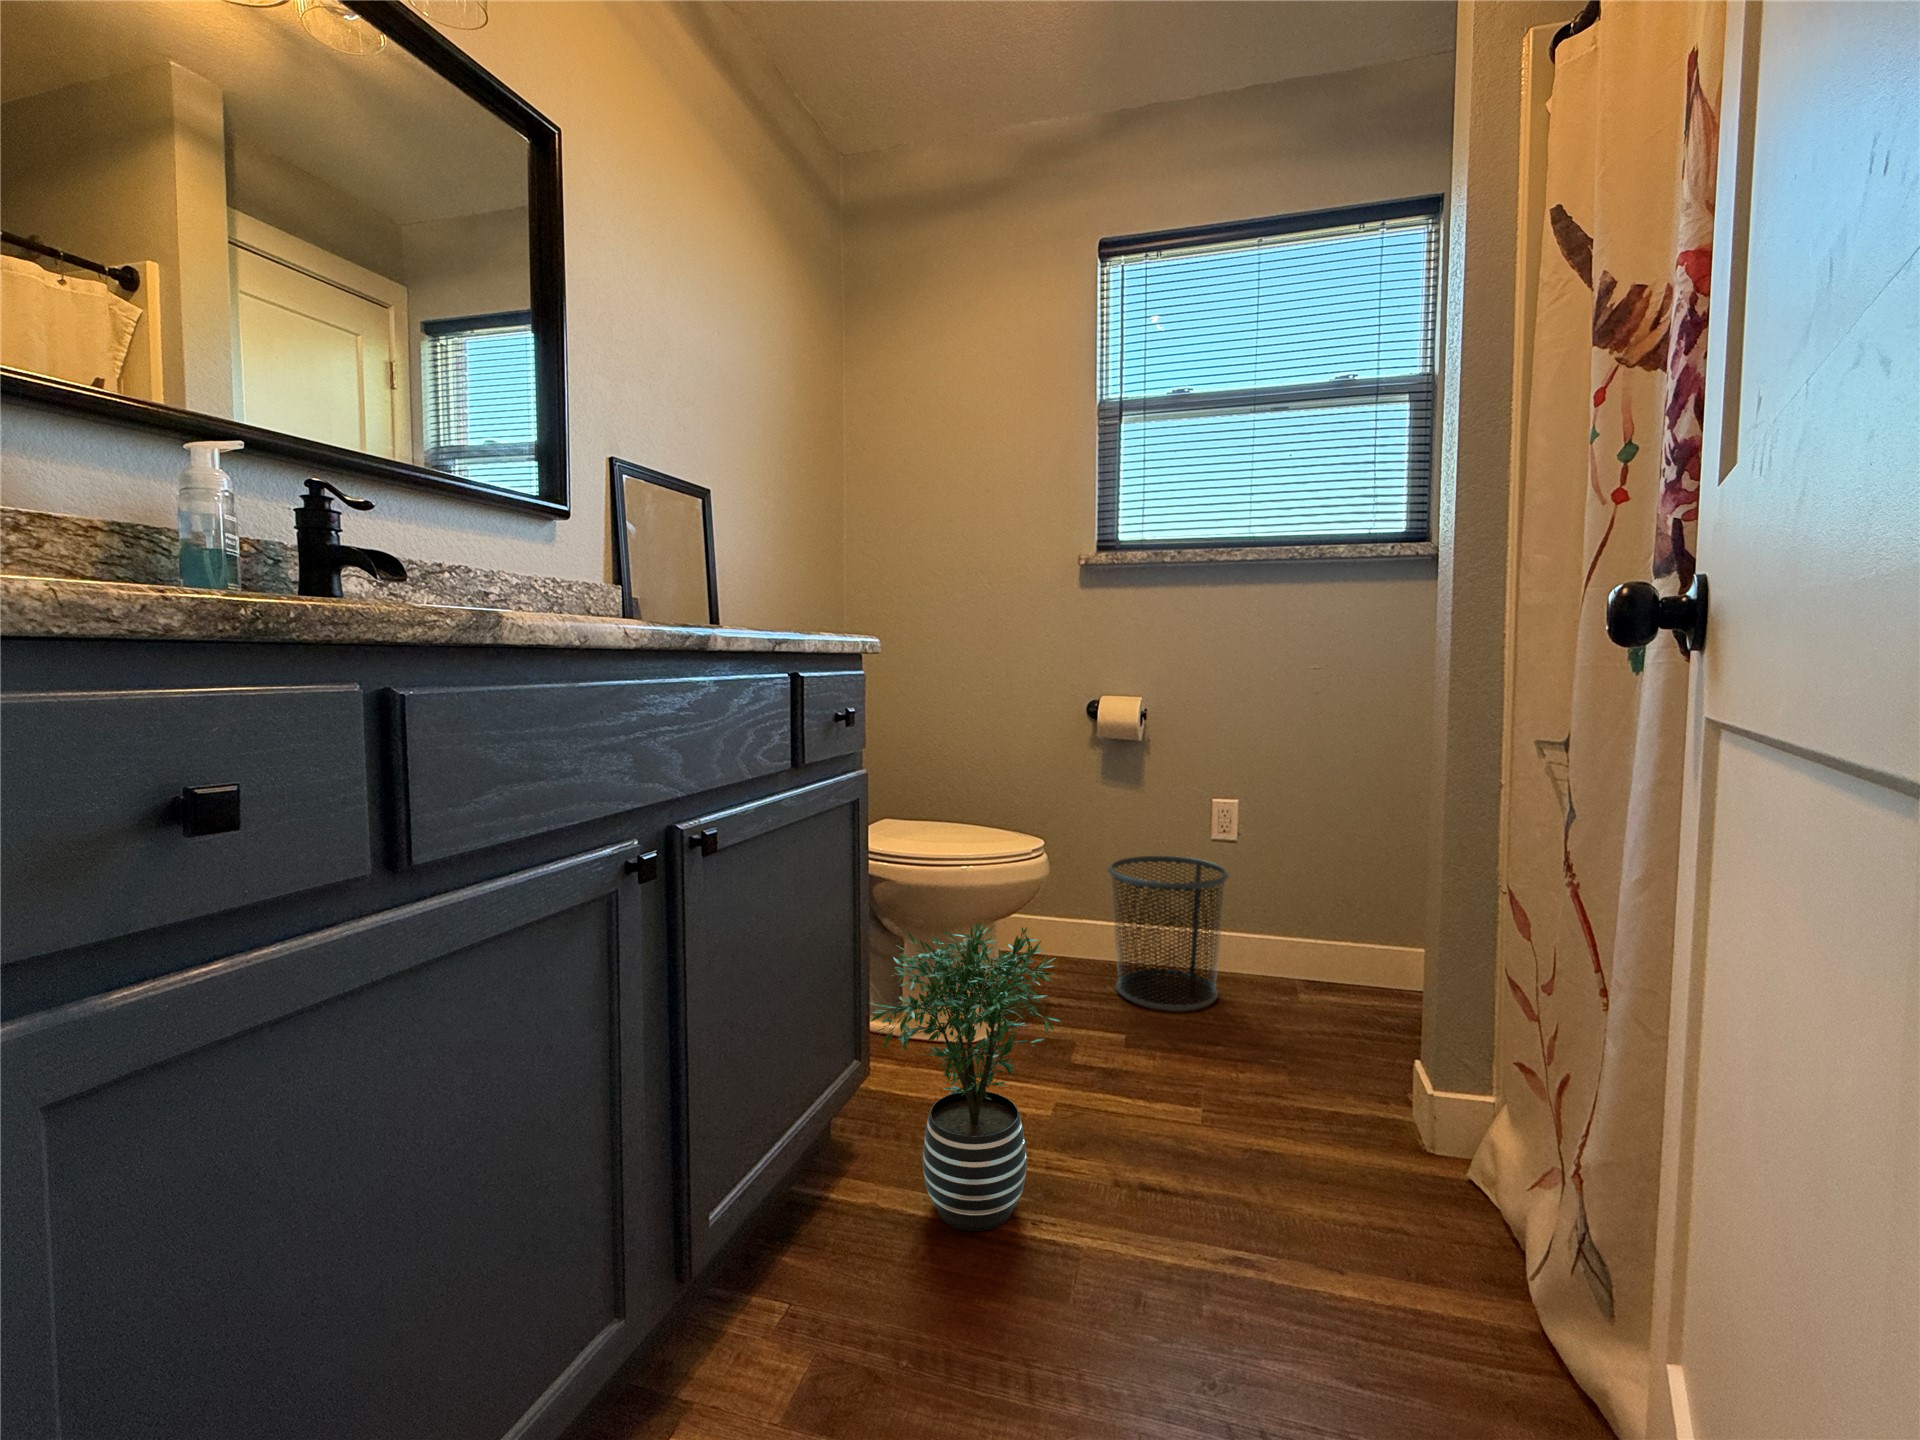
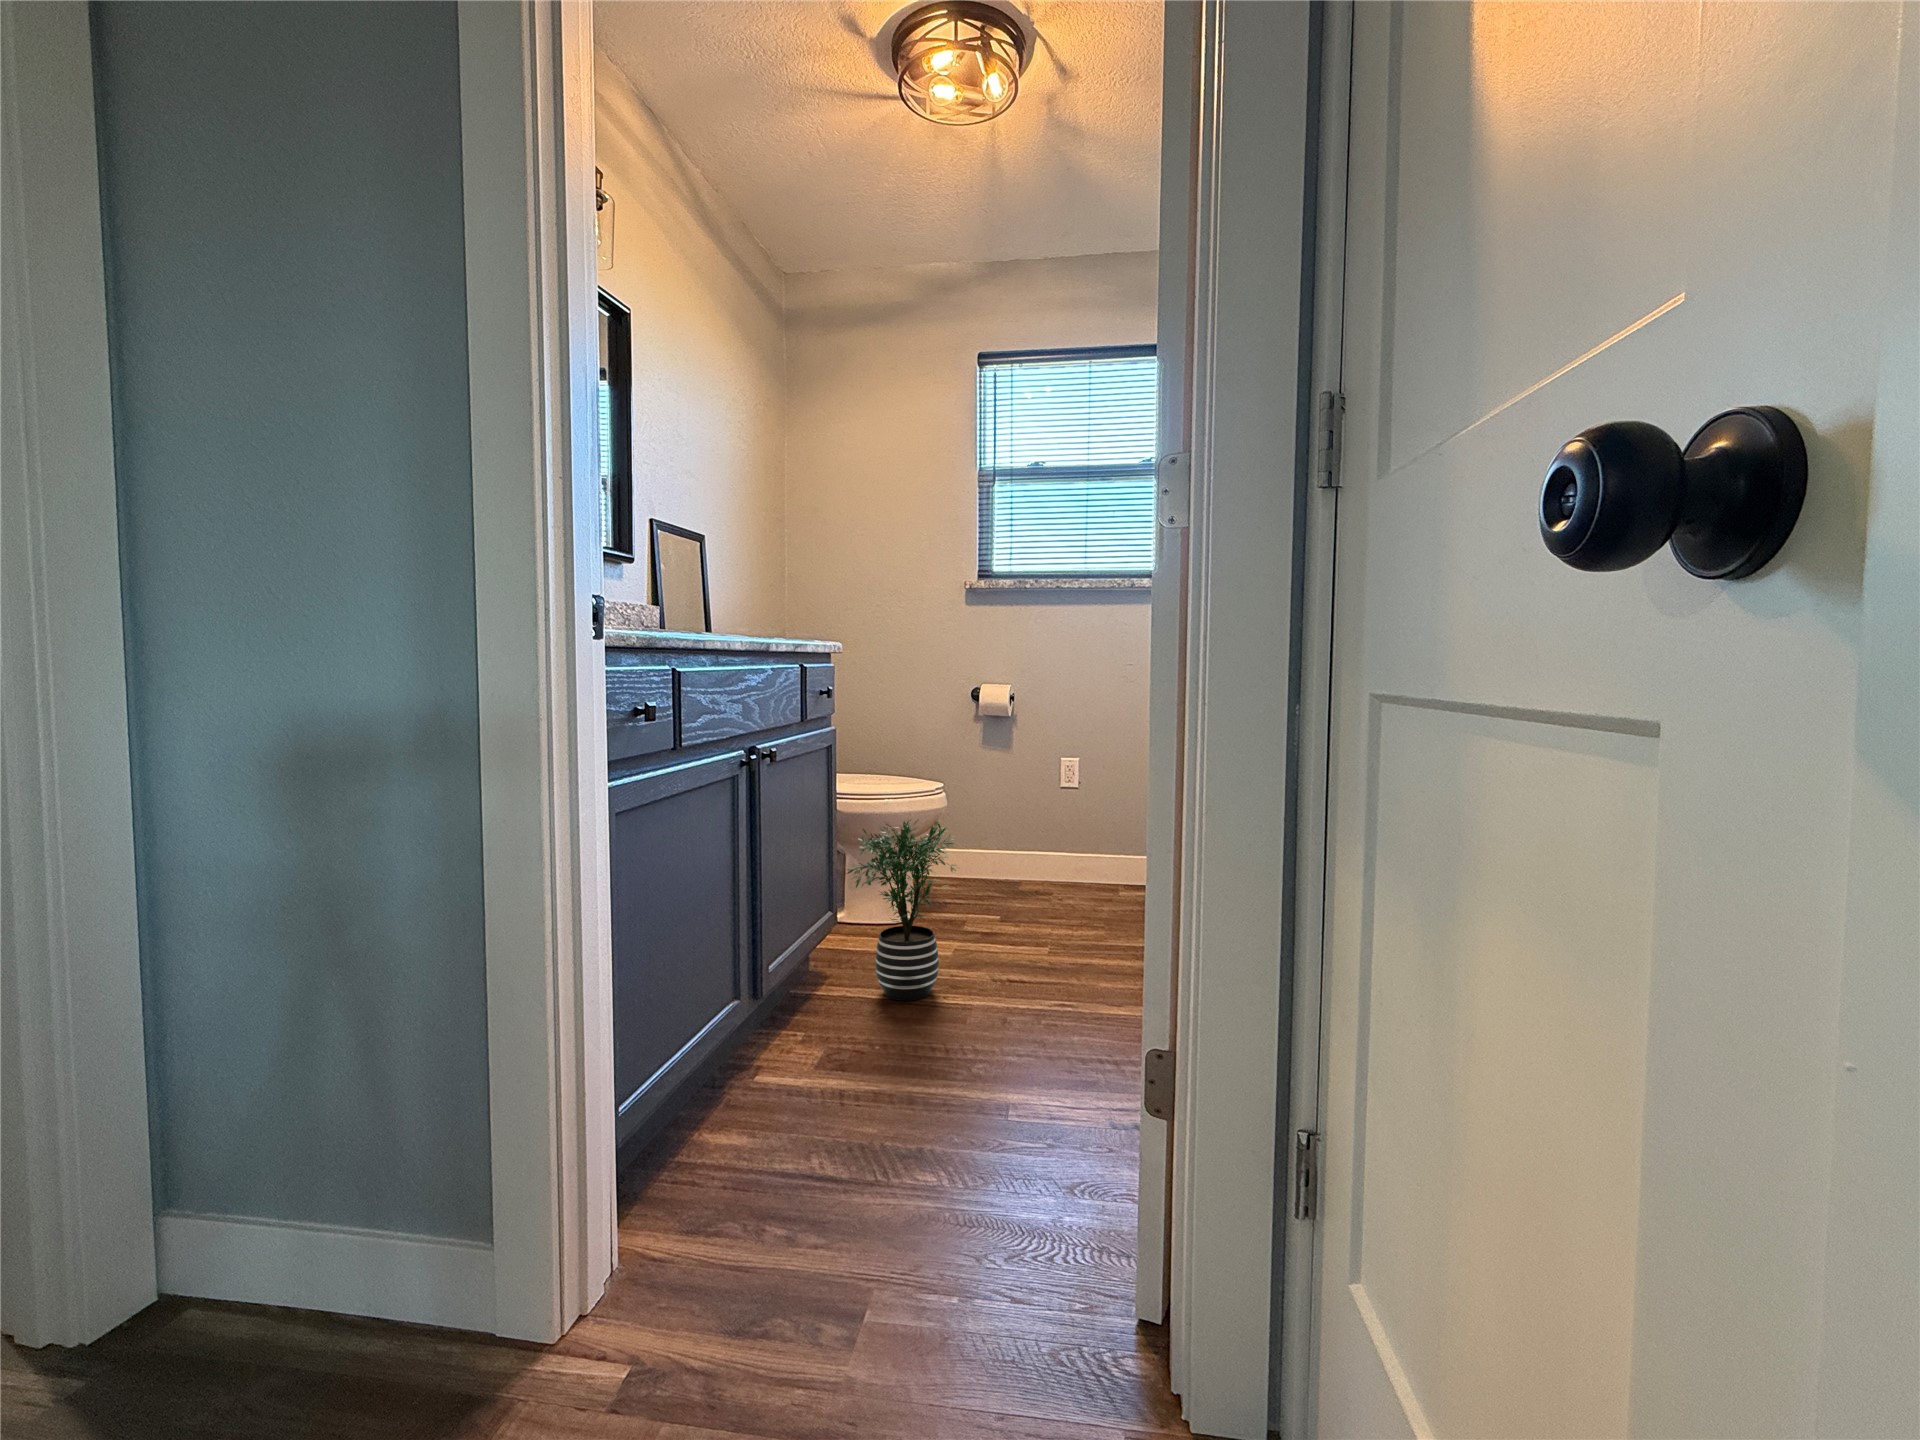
waste bin: present [1108,856,1229,1011] -> none [987,801,1071,905]

